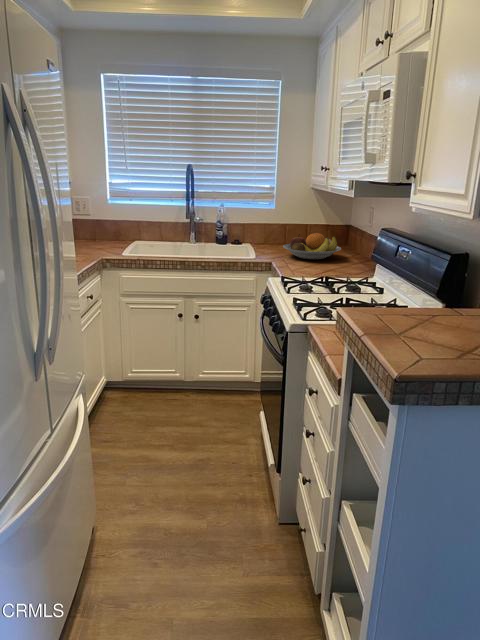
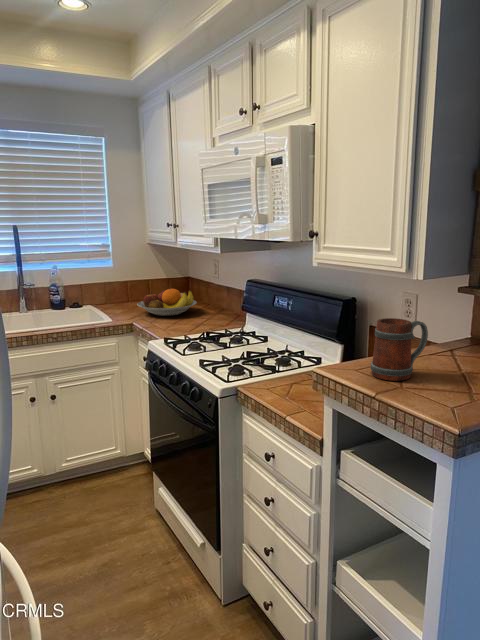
mug: none [382,263,453,330] -> present [370,318,428,381]

